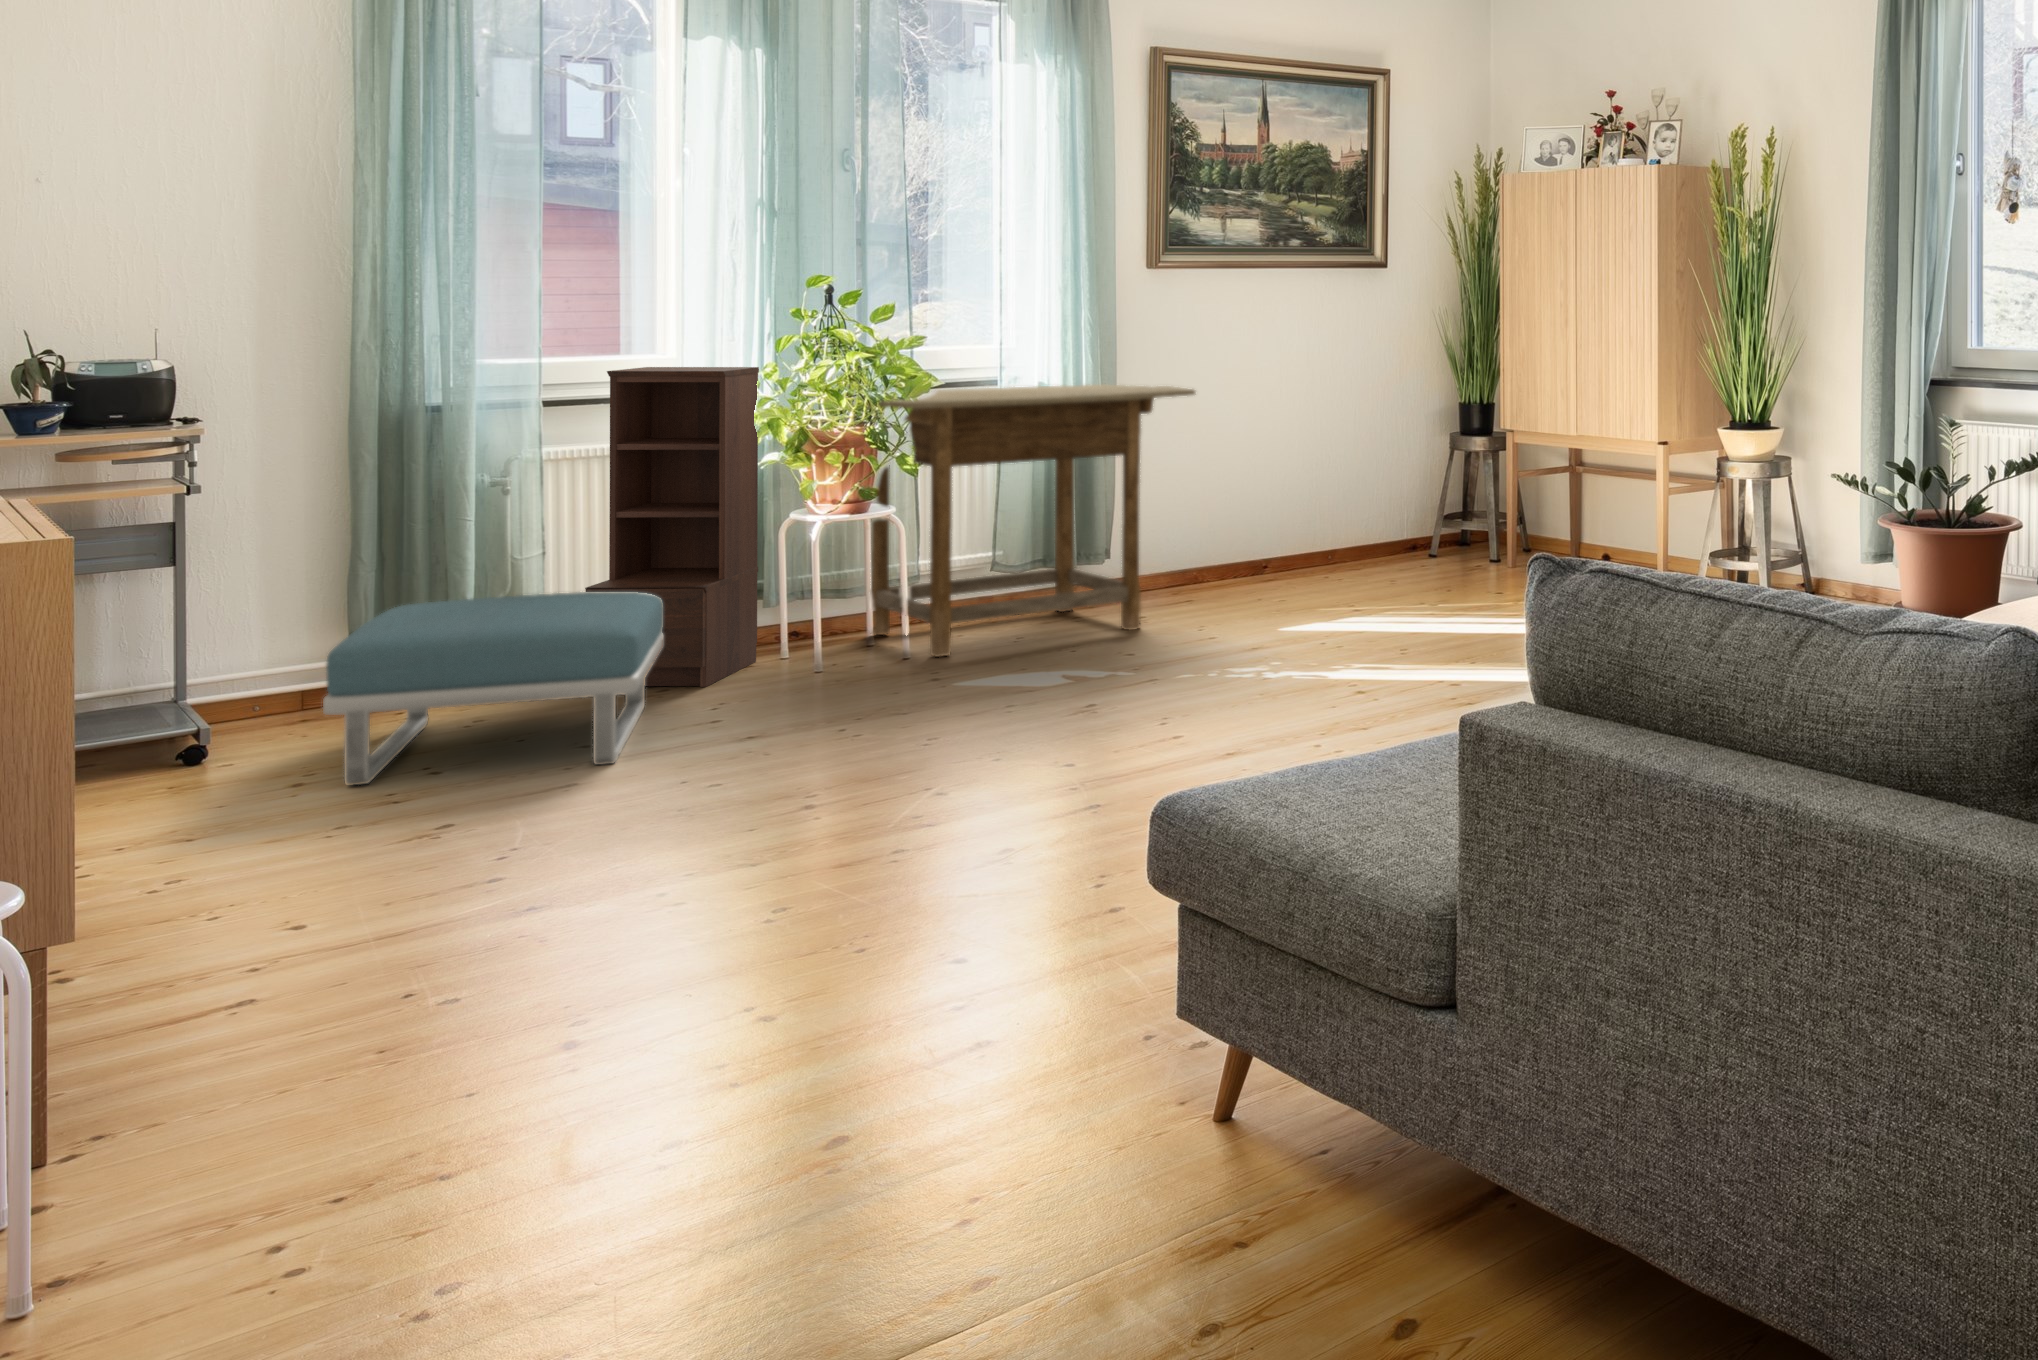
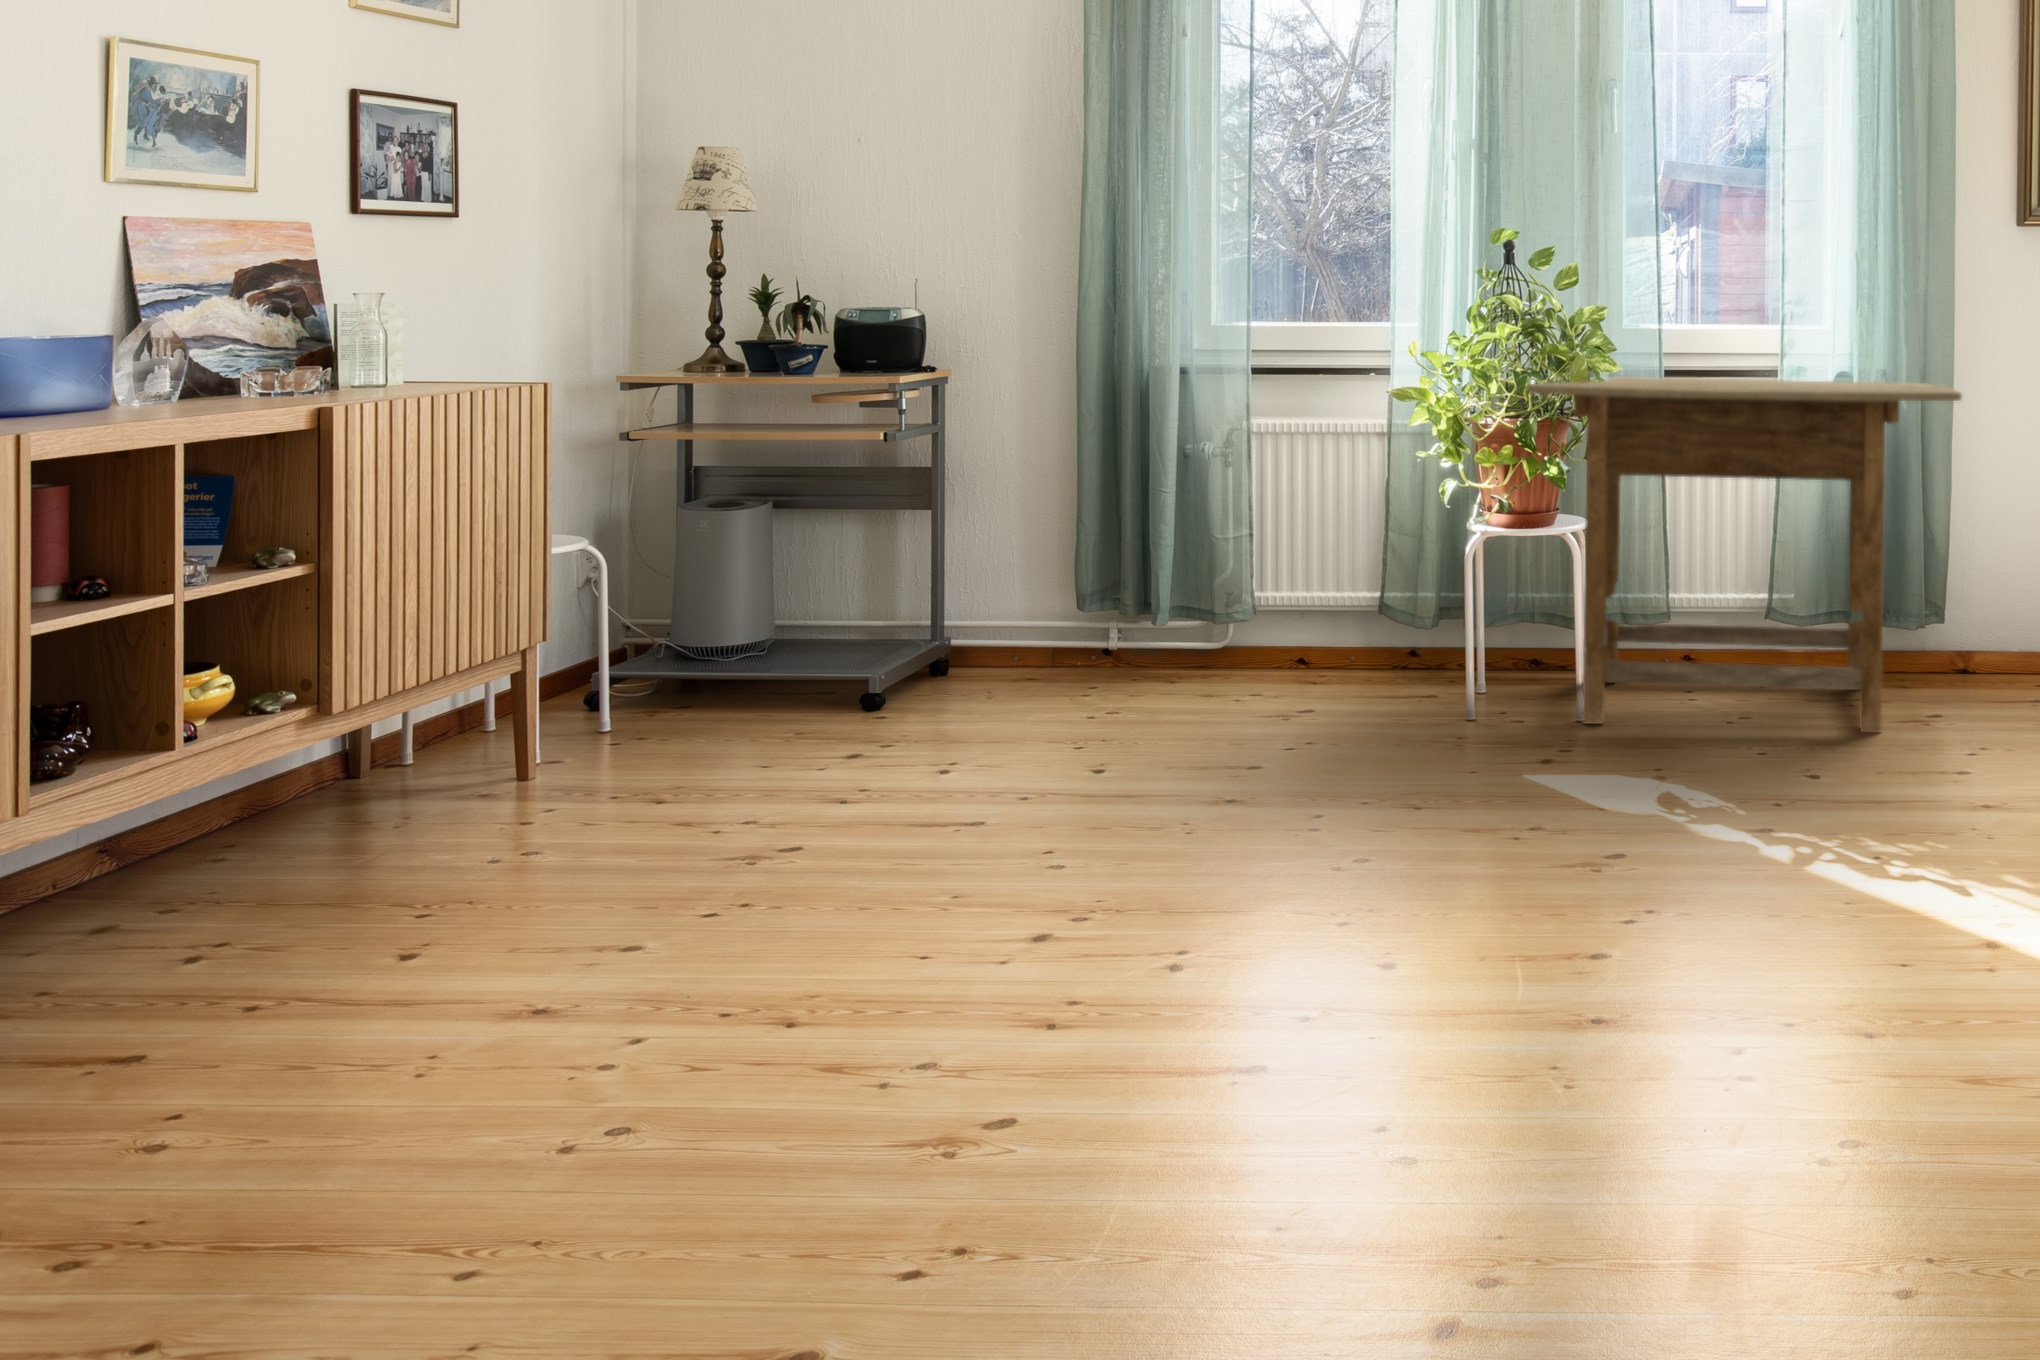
bookshelf: present [585,367,759,687] -> none [1234,334,1441,712]
footstool: present [323,592,663,785] -> none [808,571,1228,791]

